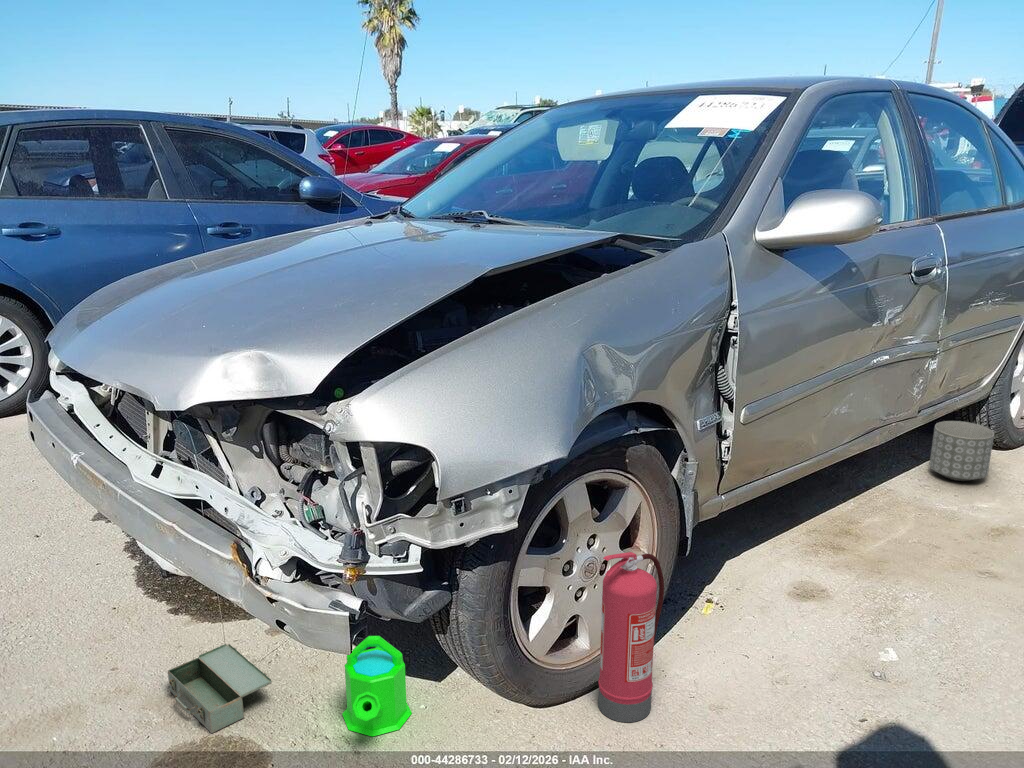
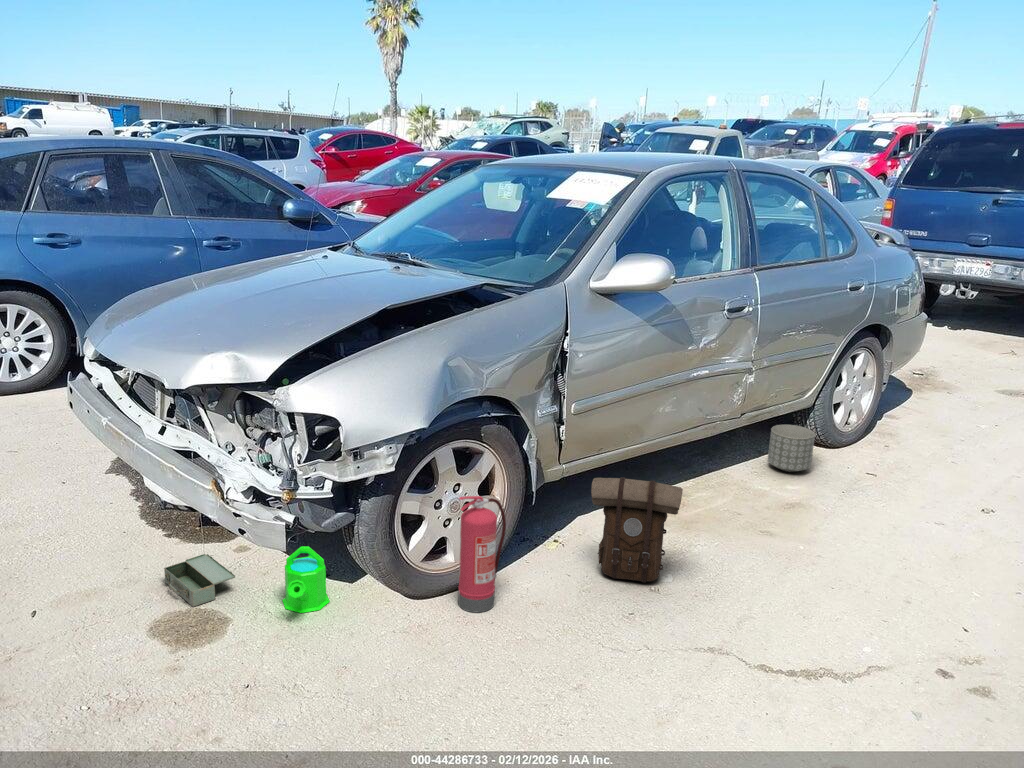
backpack: none [774,511,912,658] -> present [591,477,683,582]

